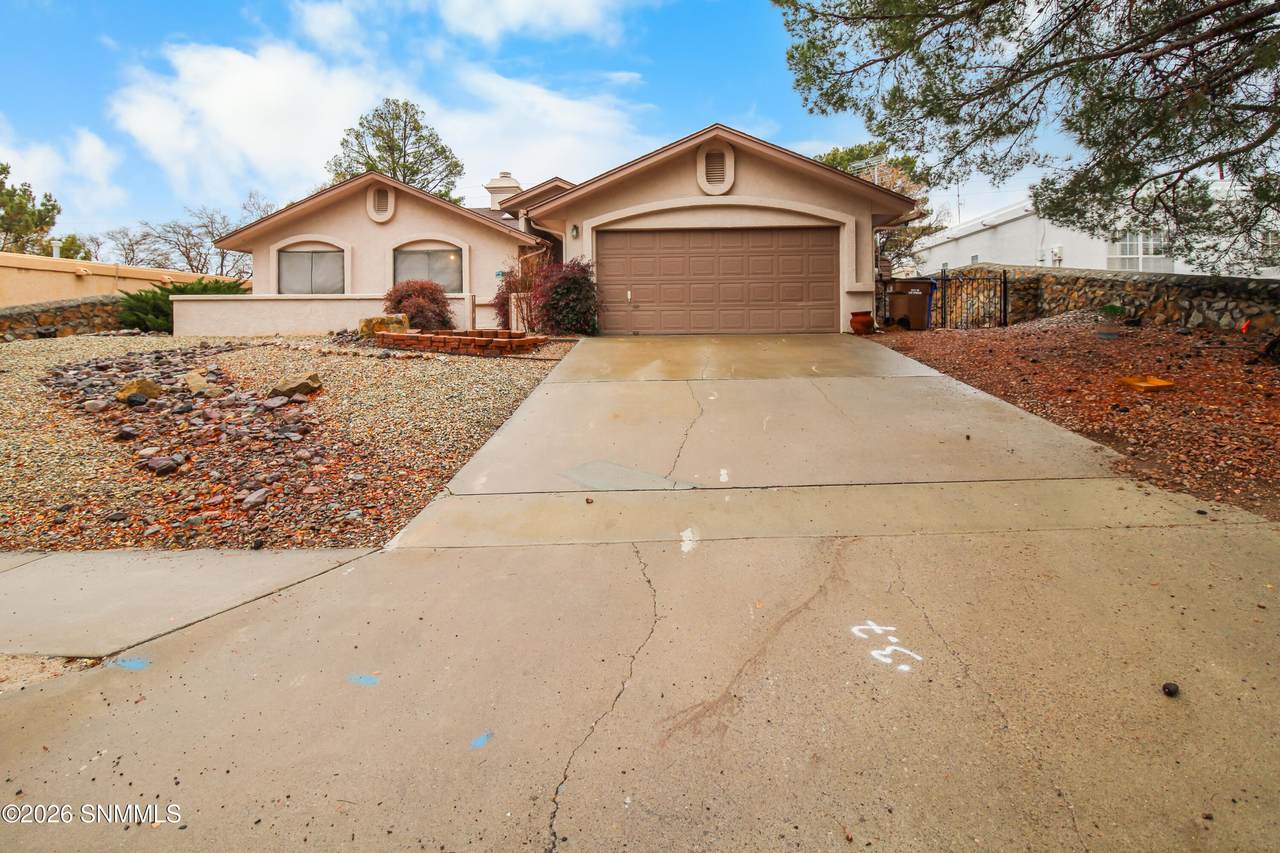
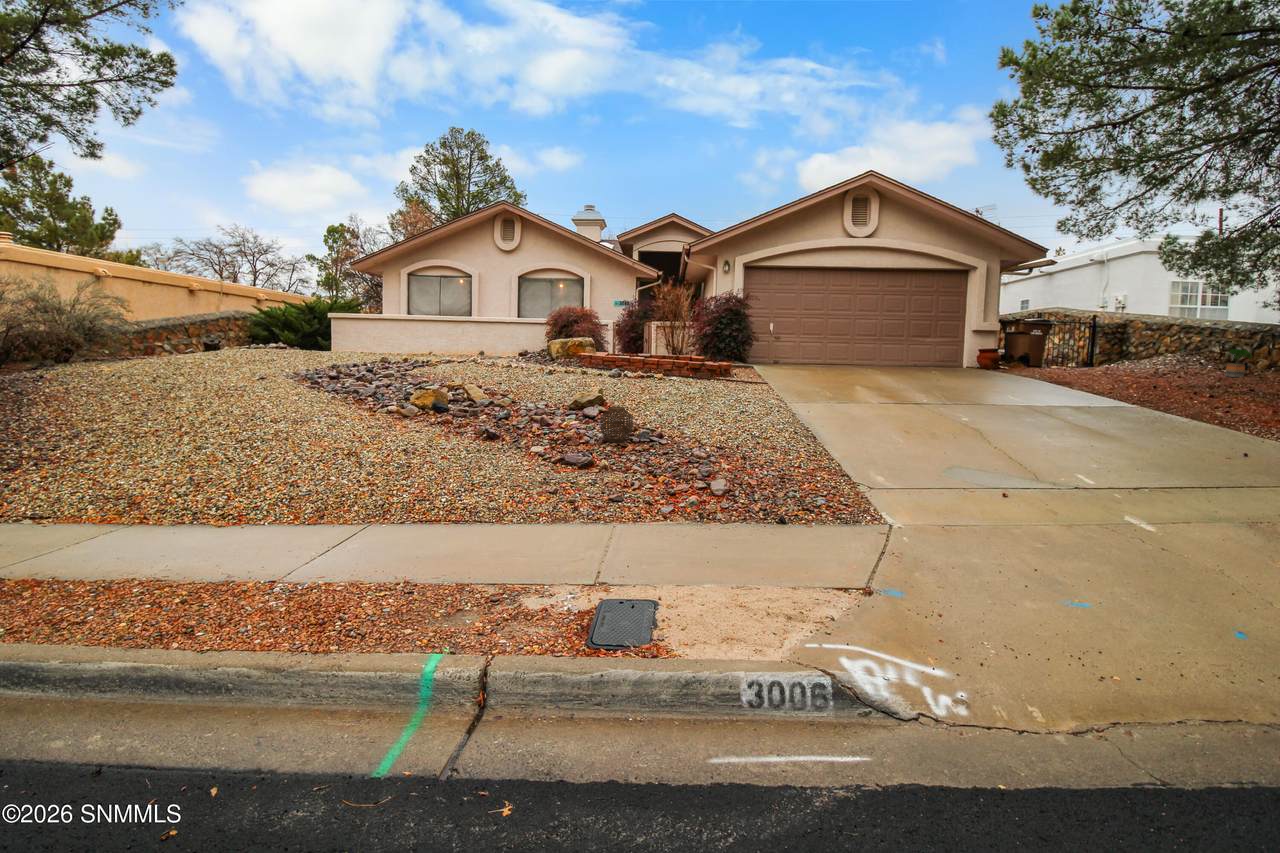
woven basket: none [131,409,181,454] -> present [600,407,633,443]

